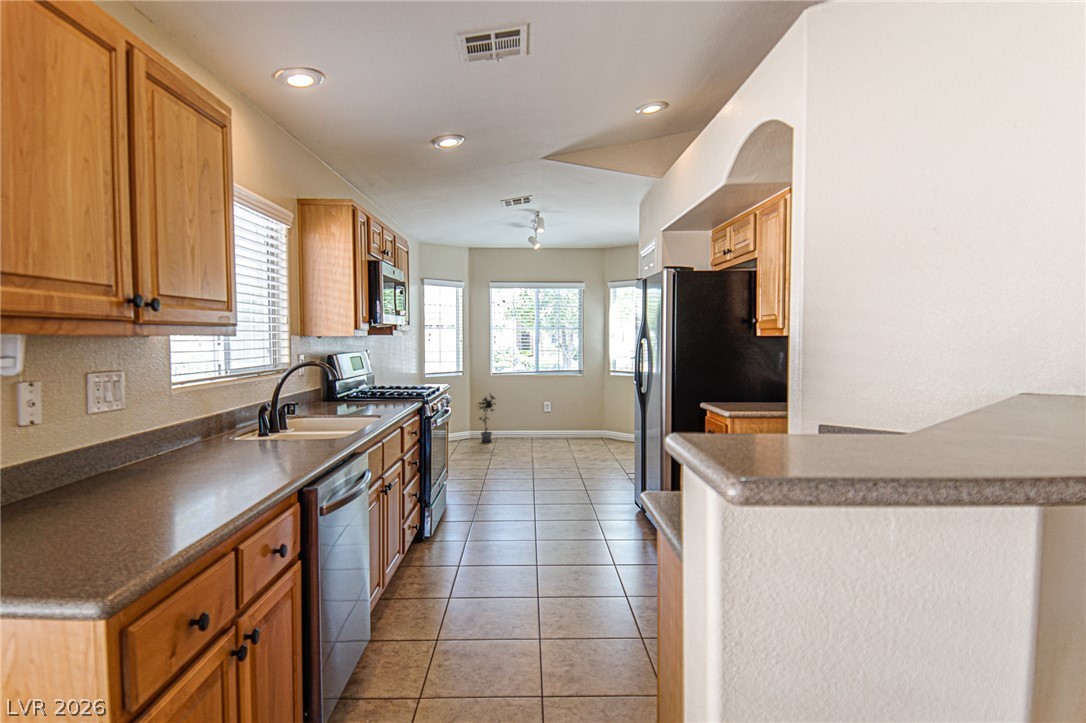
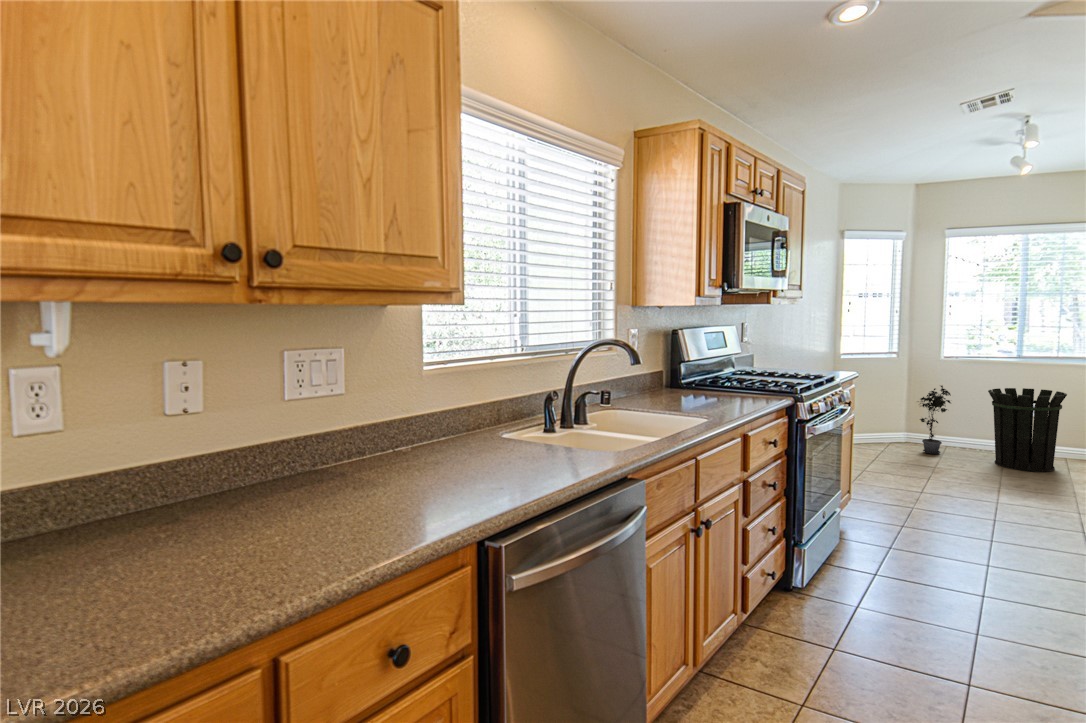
waste bin: none [516,392,555,445] -> present [988,388,1067,472]

